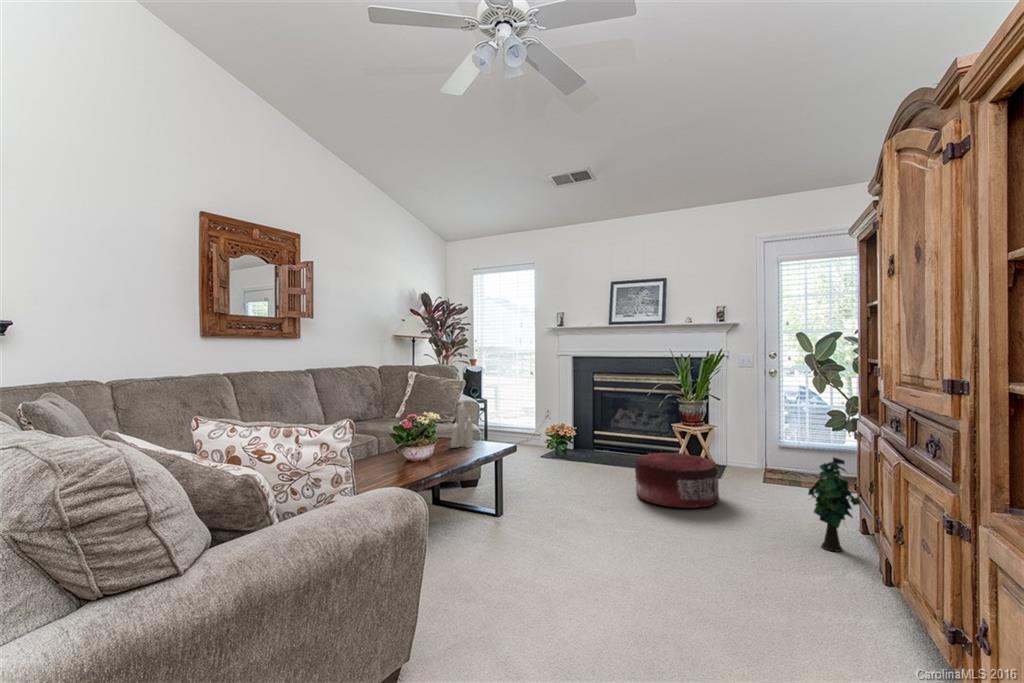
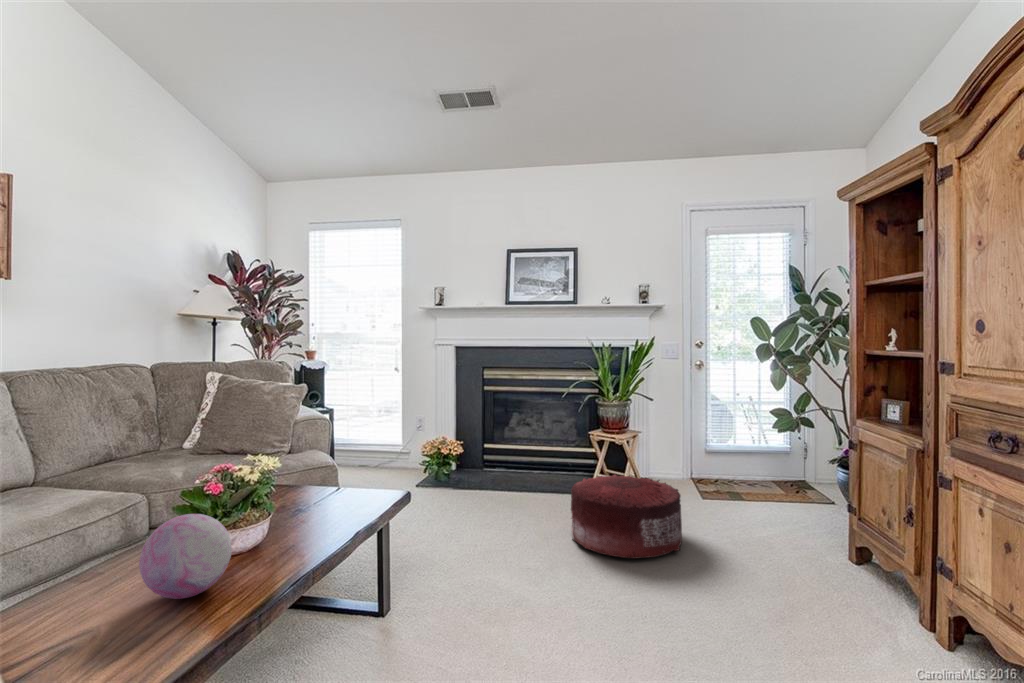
candle: present [451,406,473,448] -> none [295,421,337,508]
decorative orb: none [377,434,415,472] -> present [139,514,232,599]
decorative plant: present [808,457,861,552] -> none [831,483,913,612]

